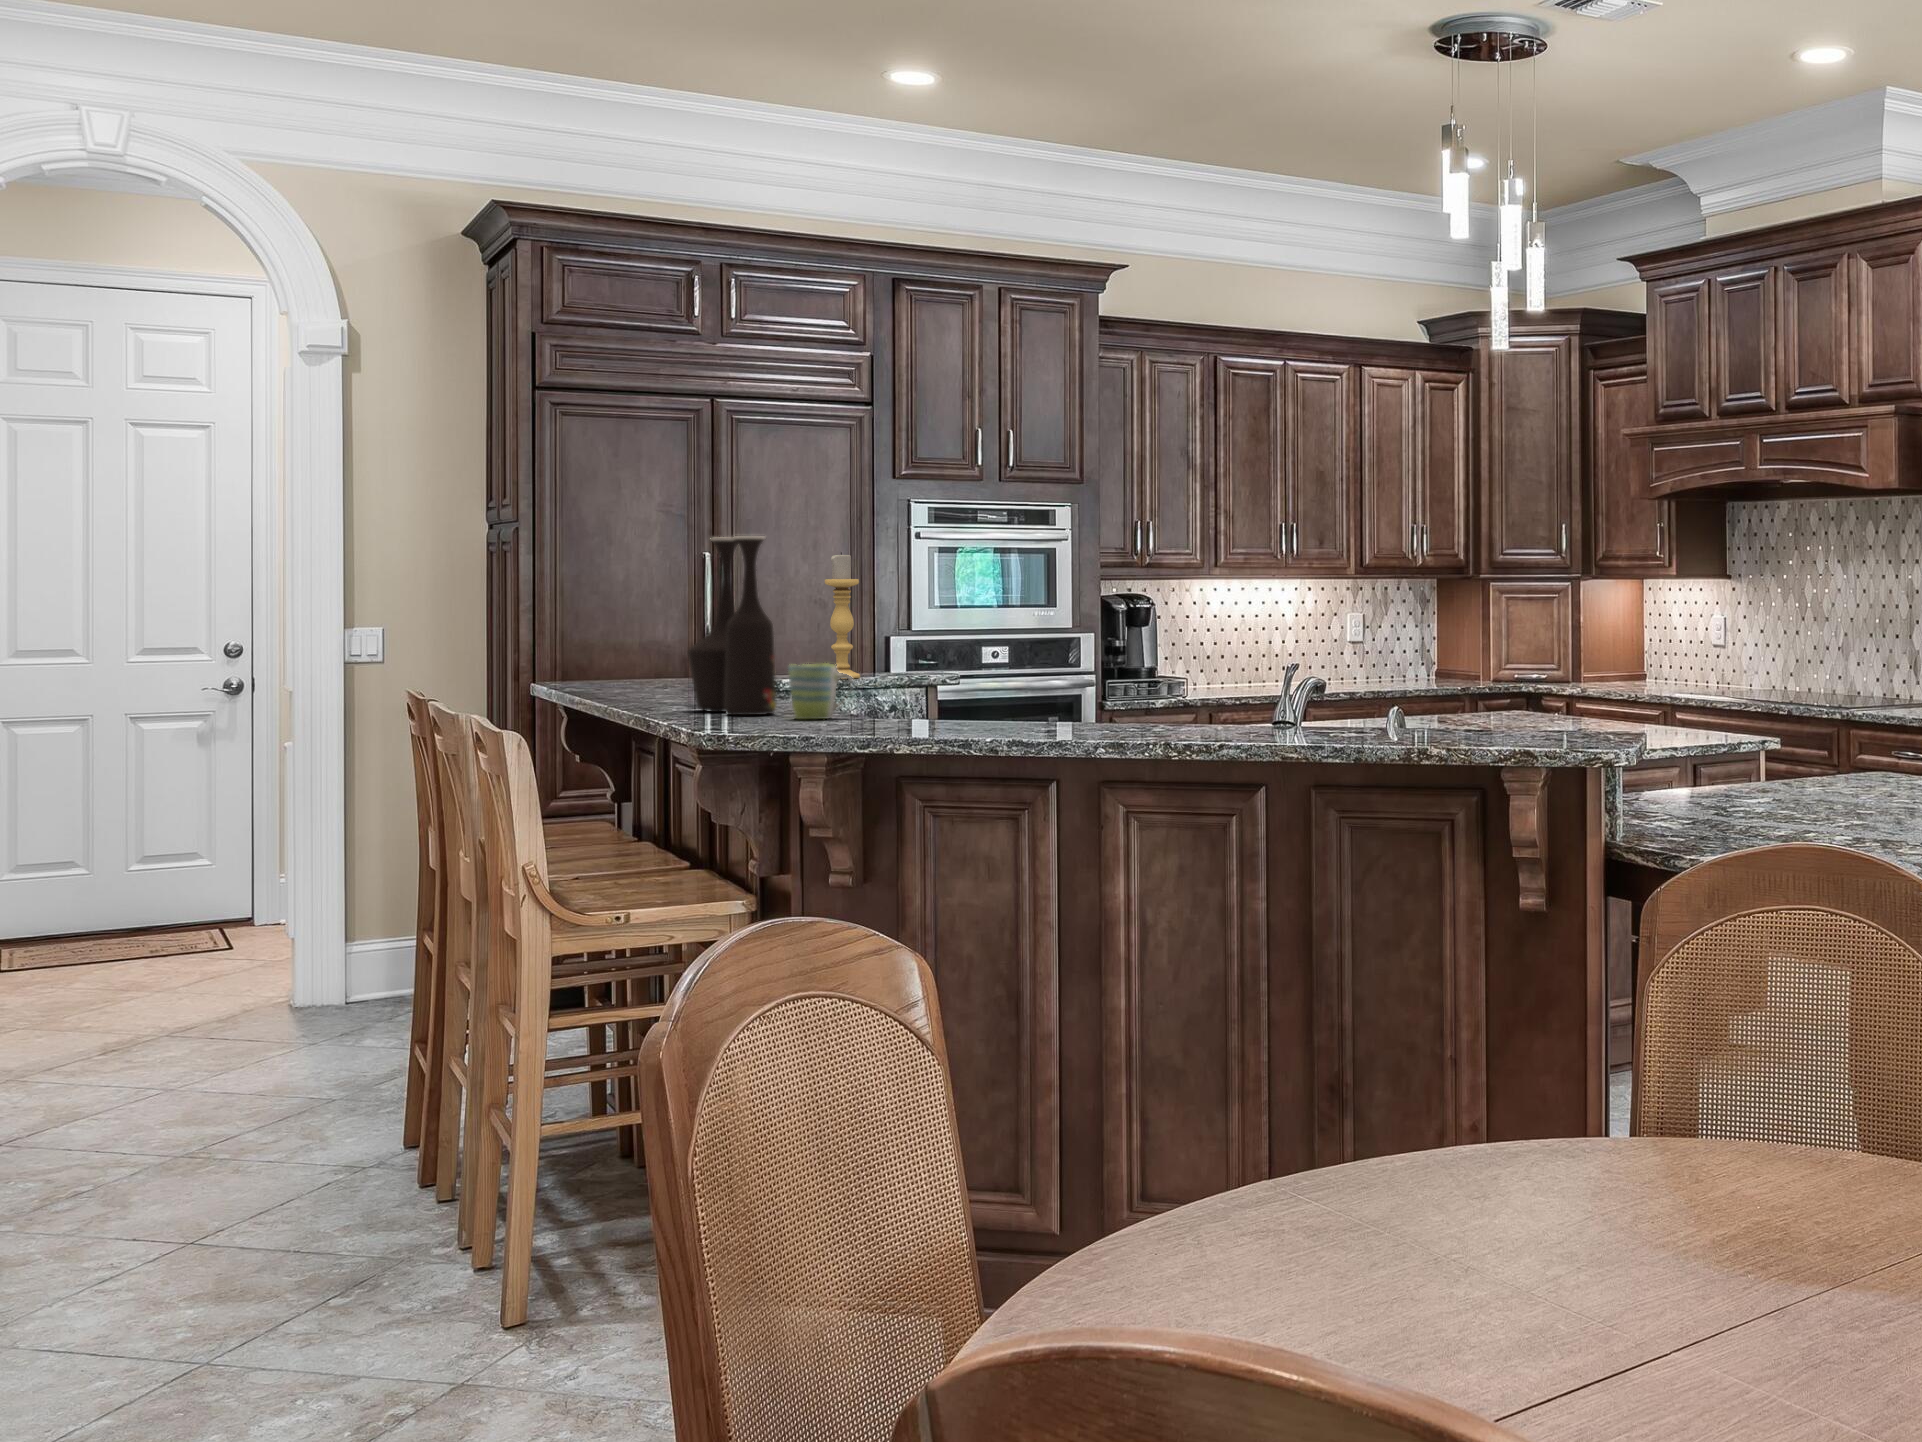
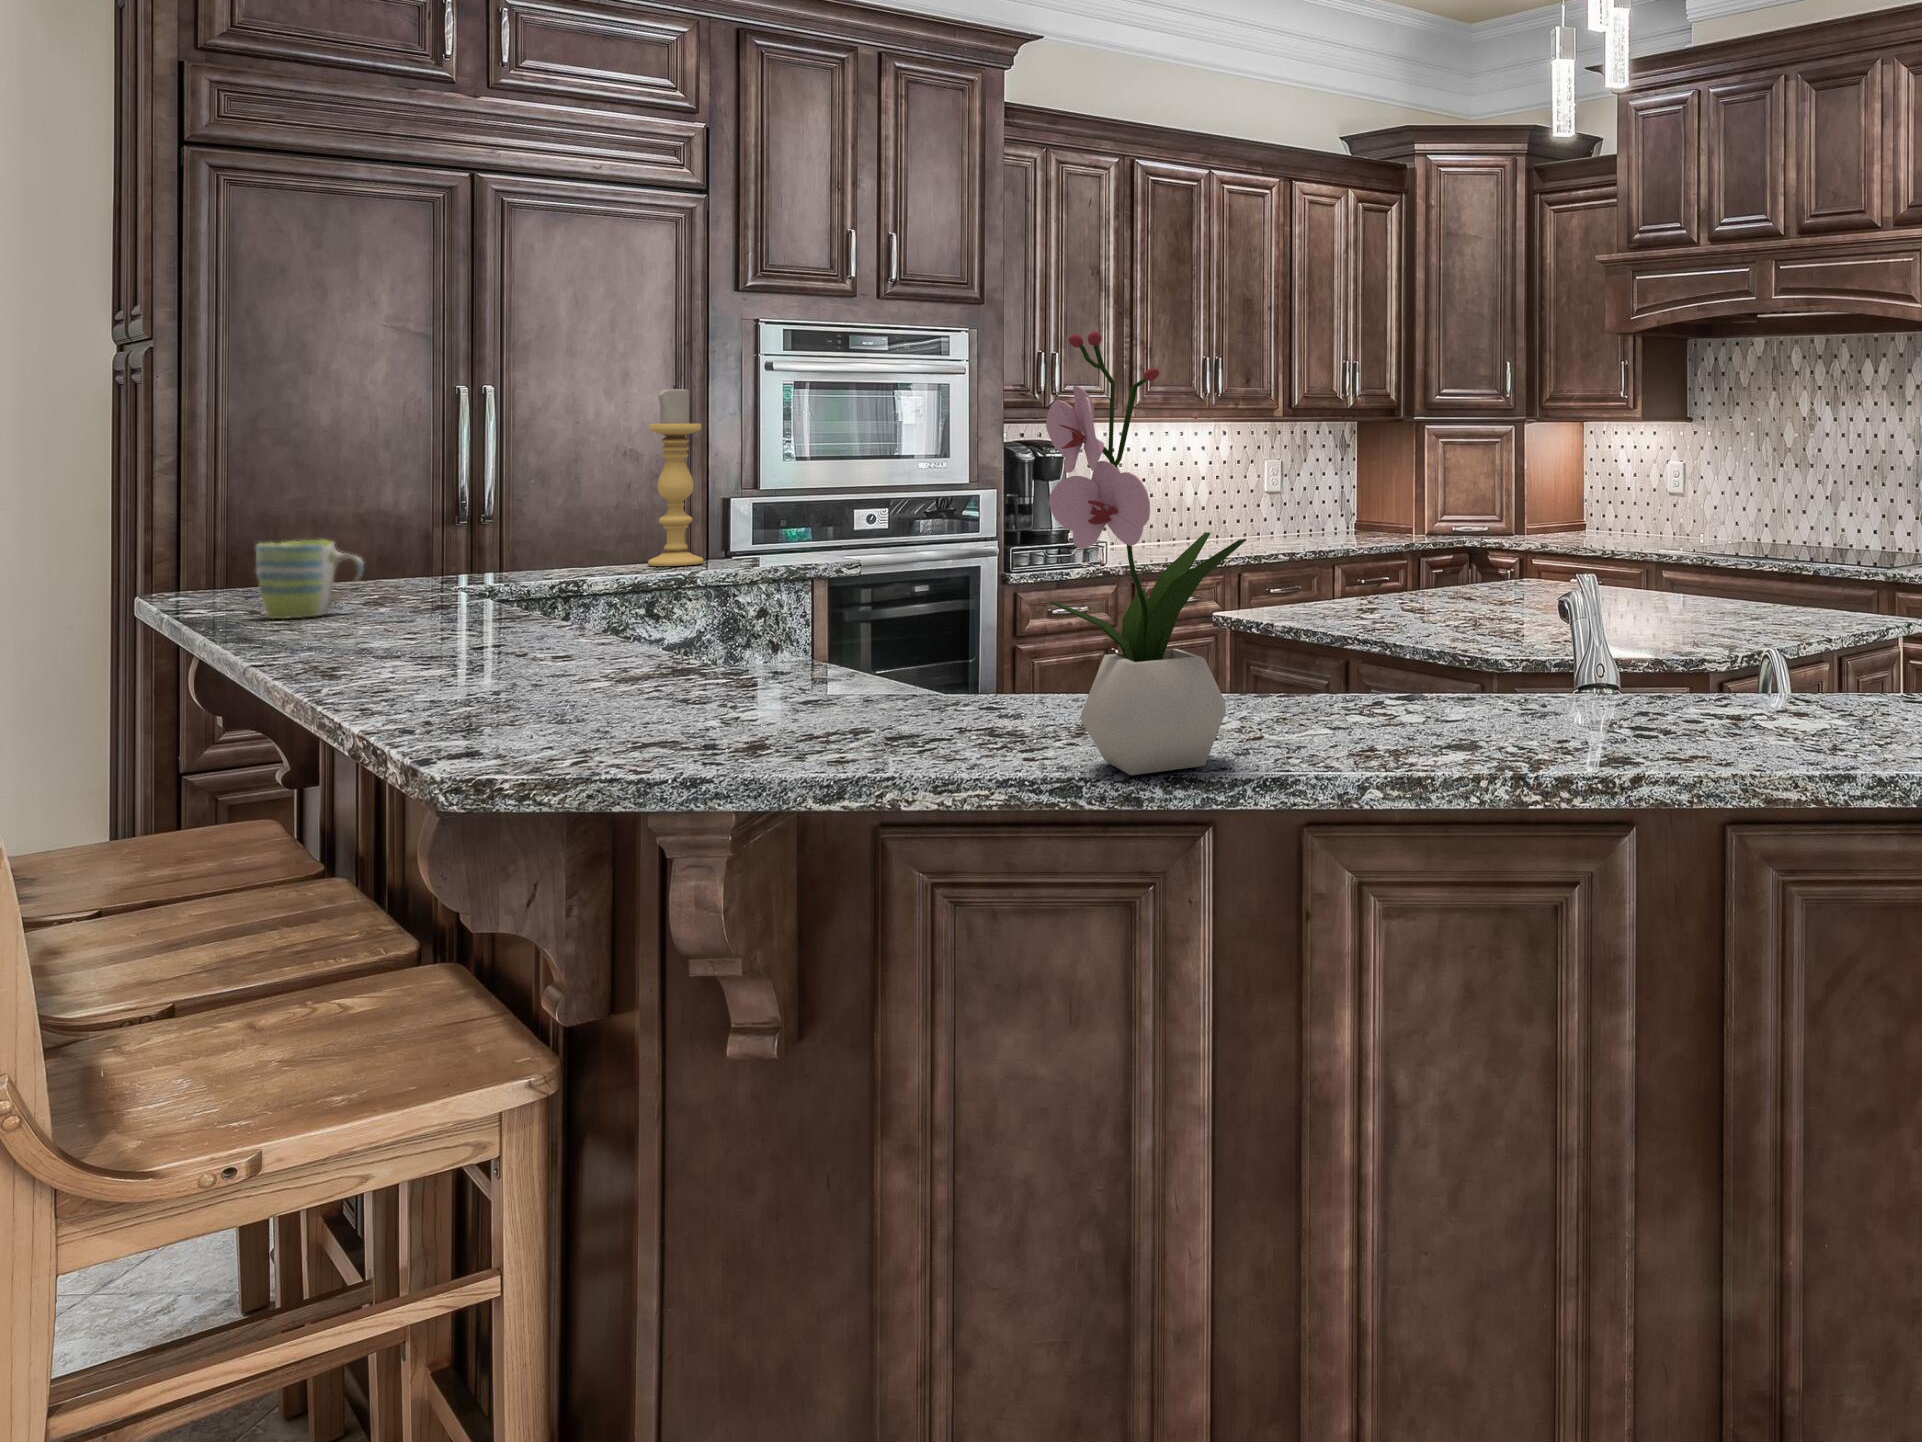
flower arrangement: none [968,533,1054,732] -> present [1046,331,1246,775]
vase: present [687,536,777,715] -> none [380,341,575,708]
mug: present [788,664,854,719] -> present [256,540,364,619]

